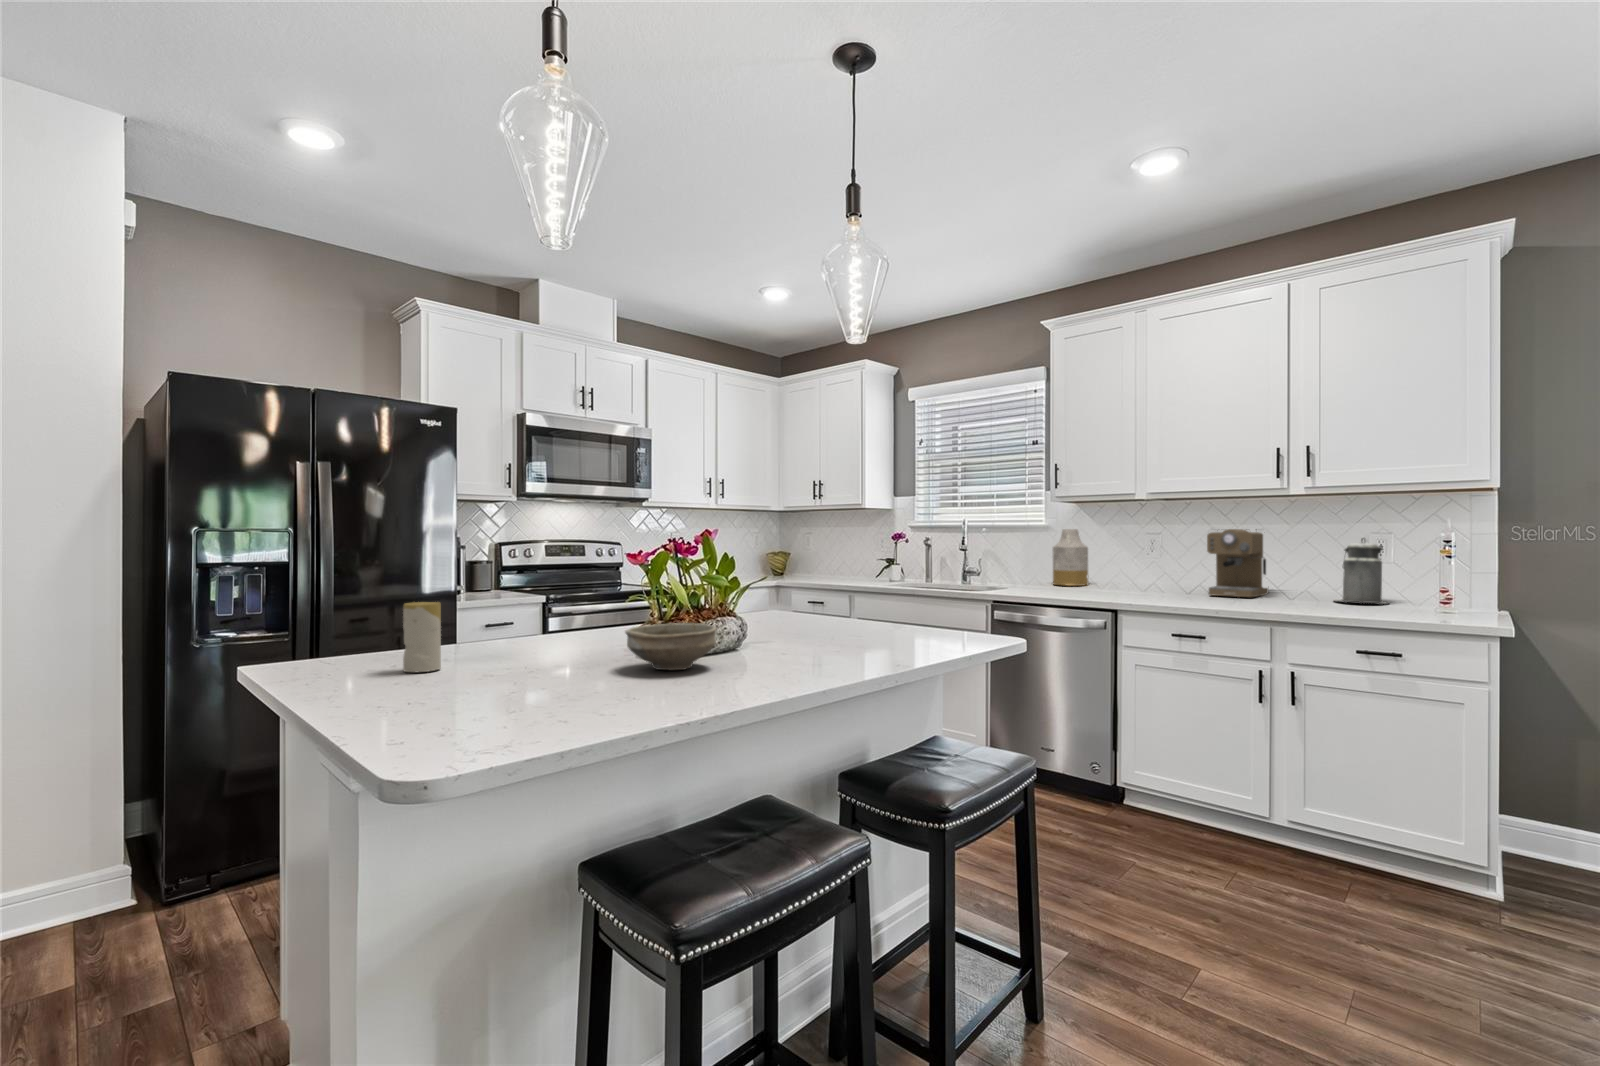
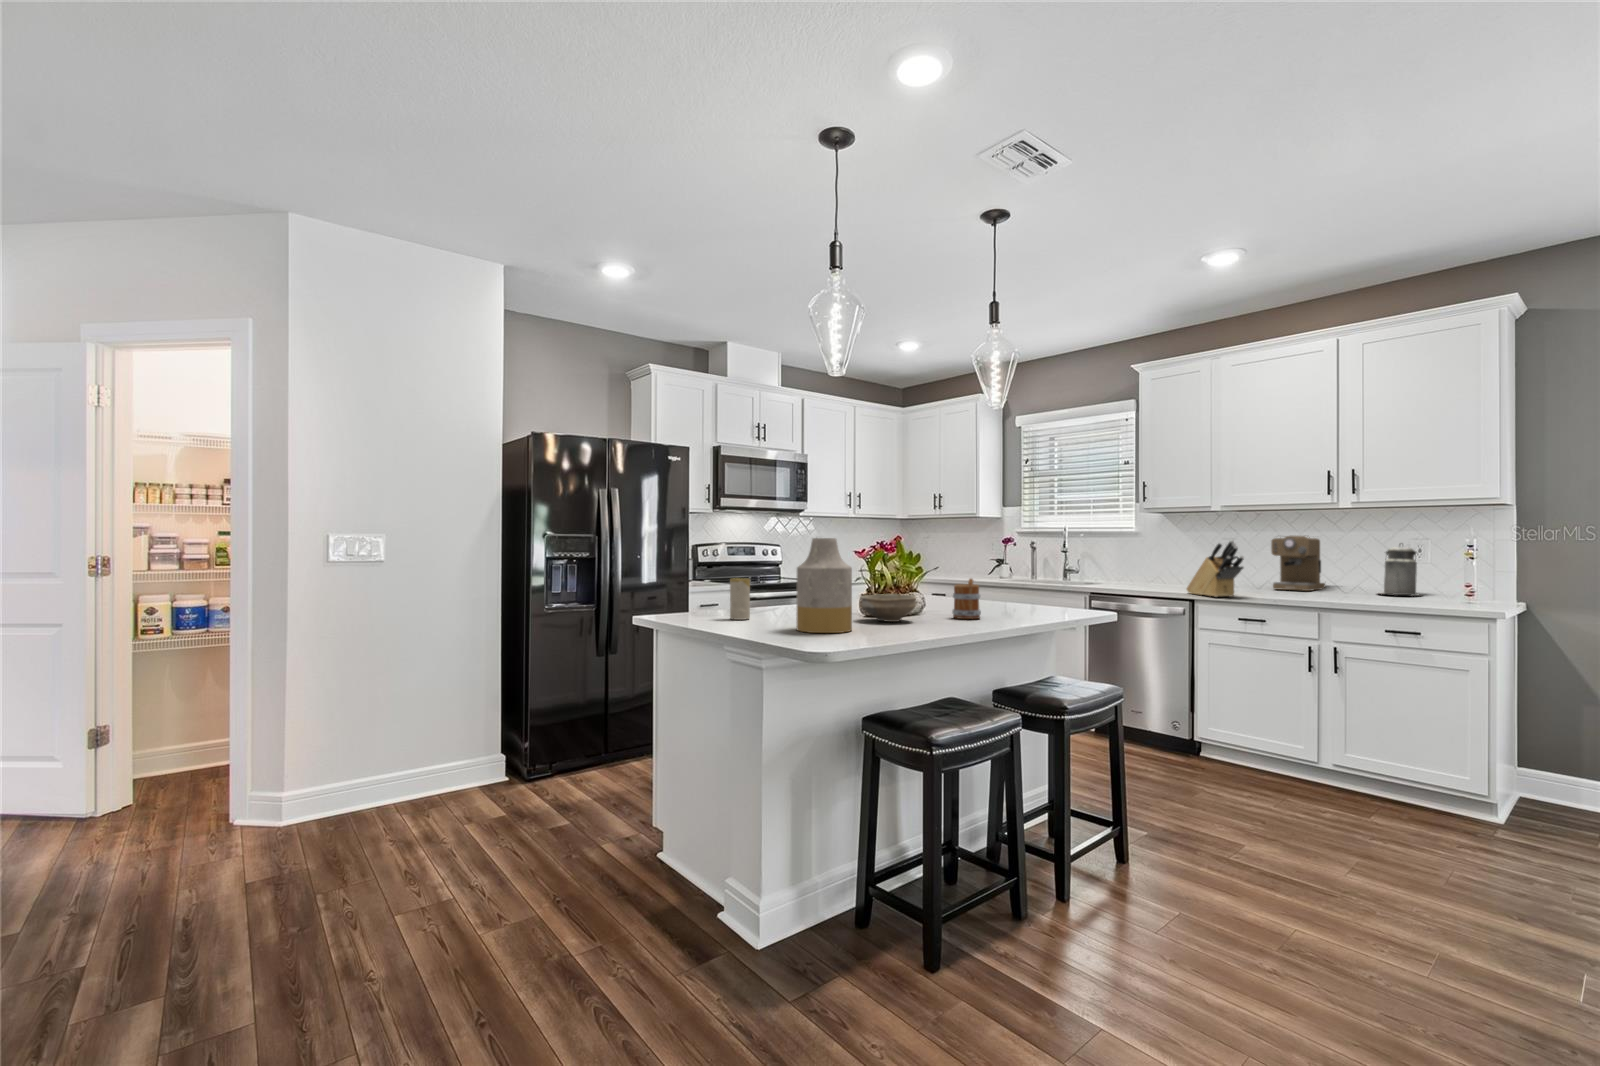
vase: present [1053,529,1088,586] -> present [797,538,852,633]
knife block: none [1107,535,1179,607] -> present [1187,540,1244,597]
mug: none [780,595,824,660] -> present [952,579,981,619]

